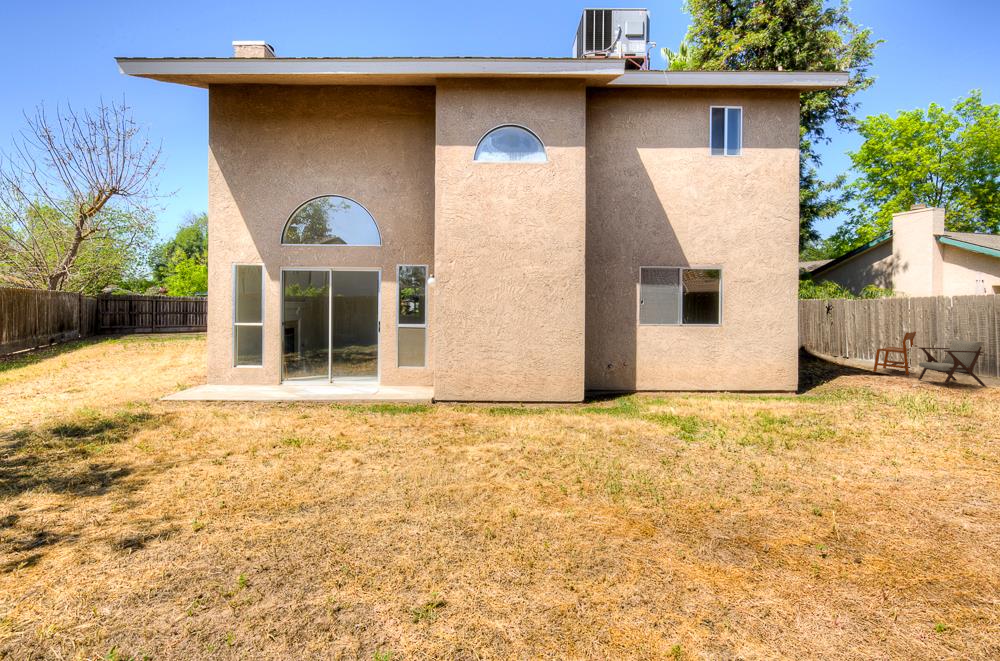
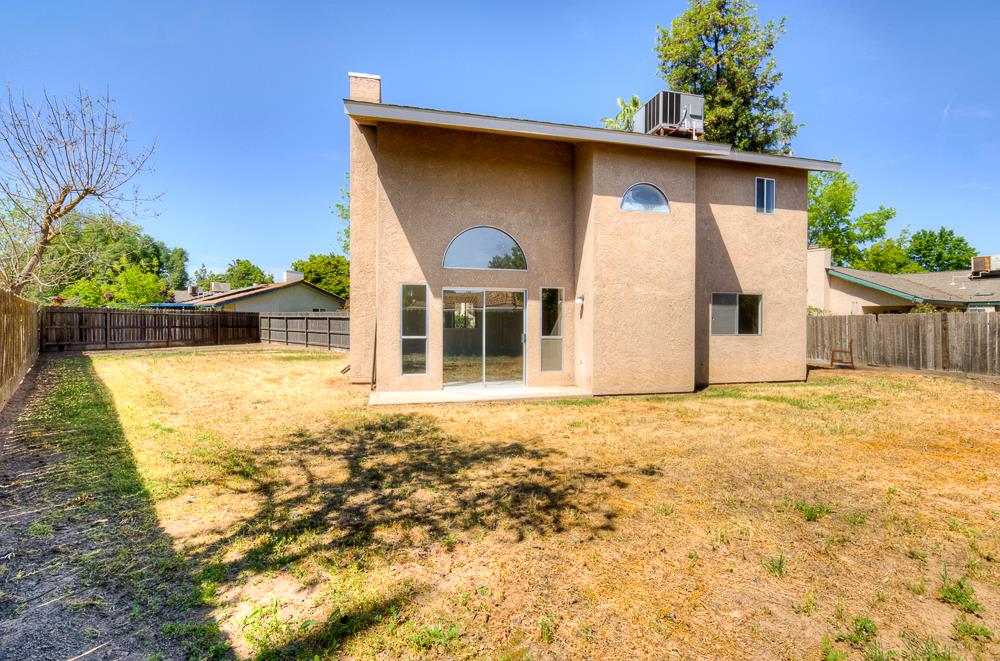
lounge chair: present [918,340,986,387] -> none [865,343,909,374]

